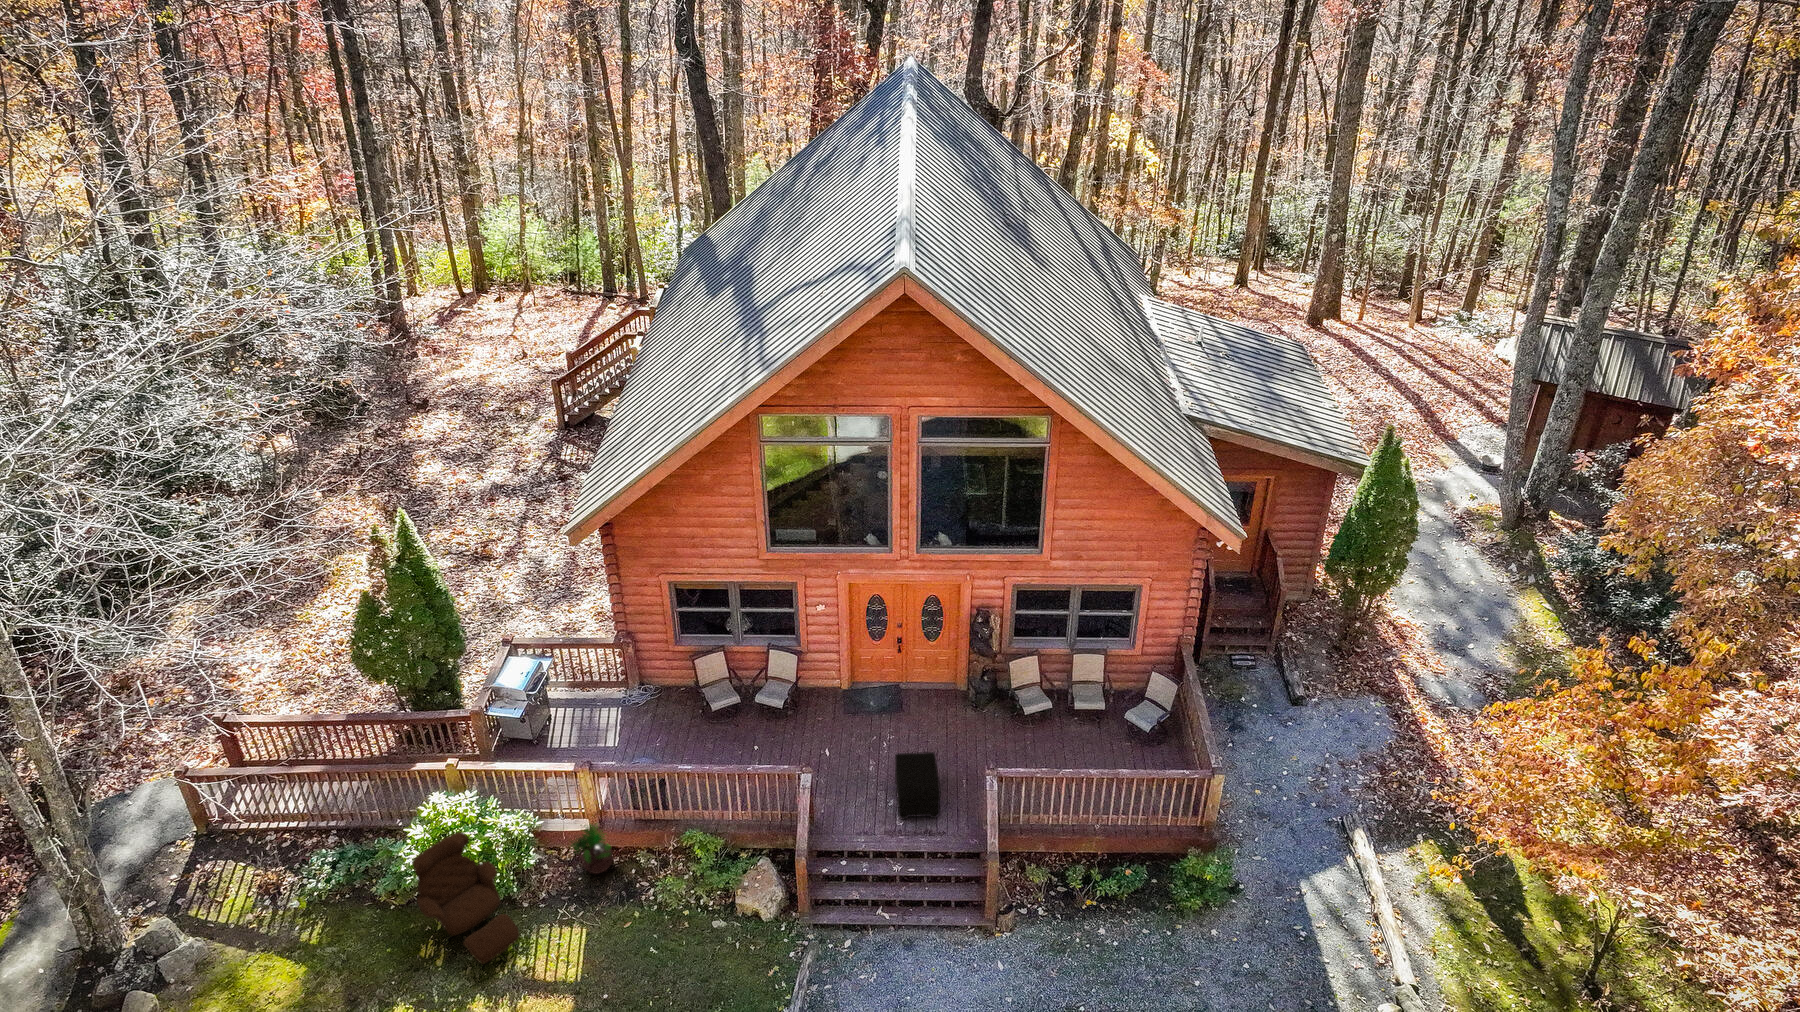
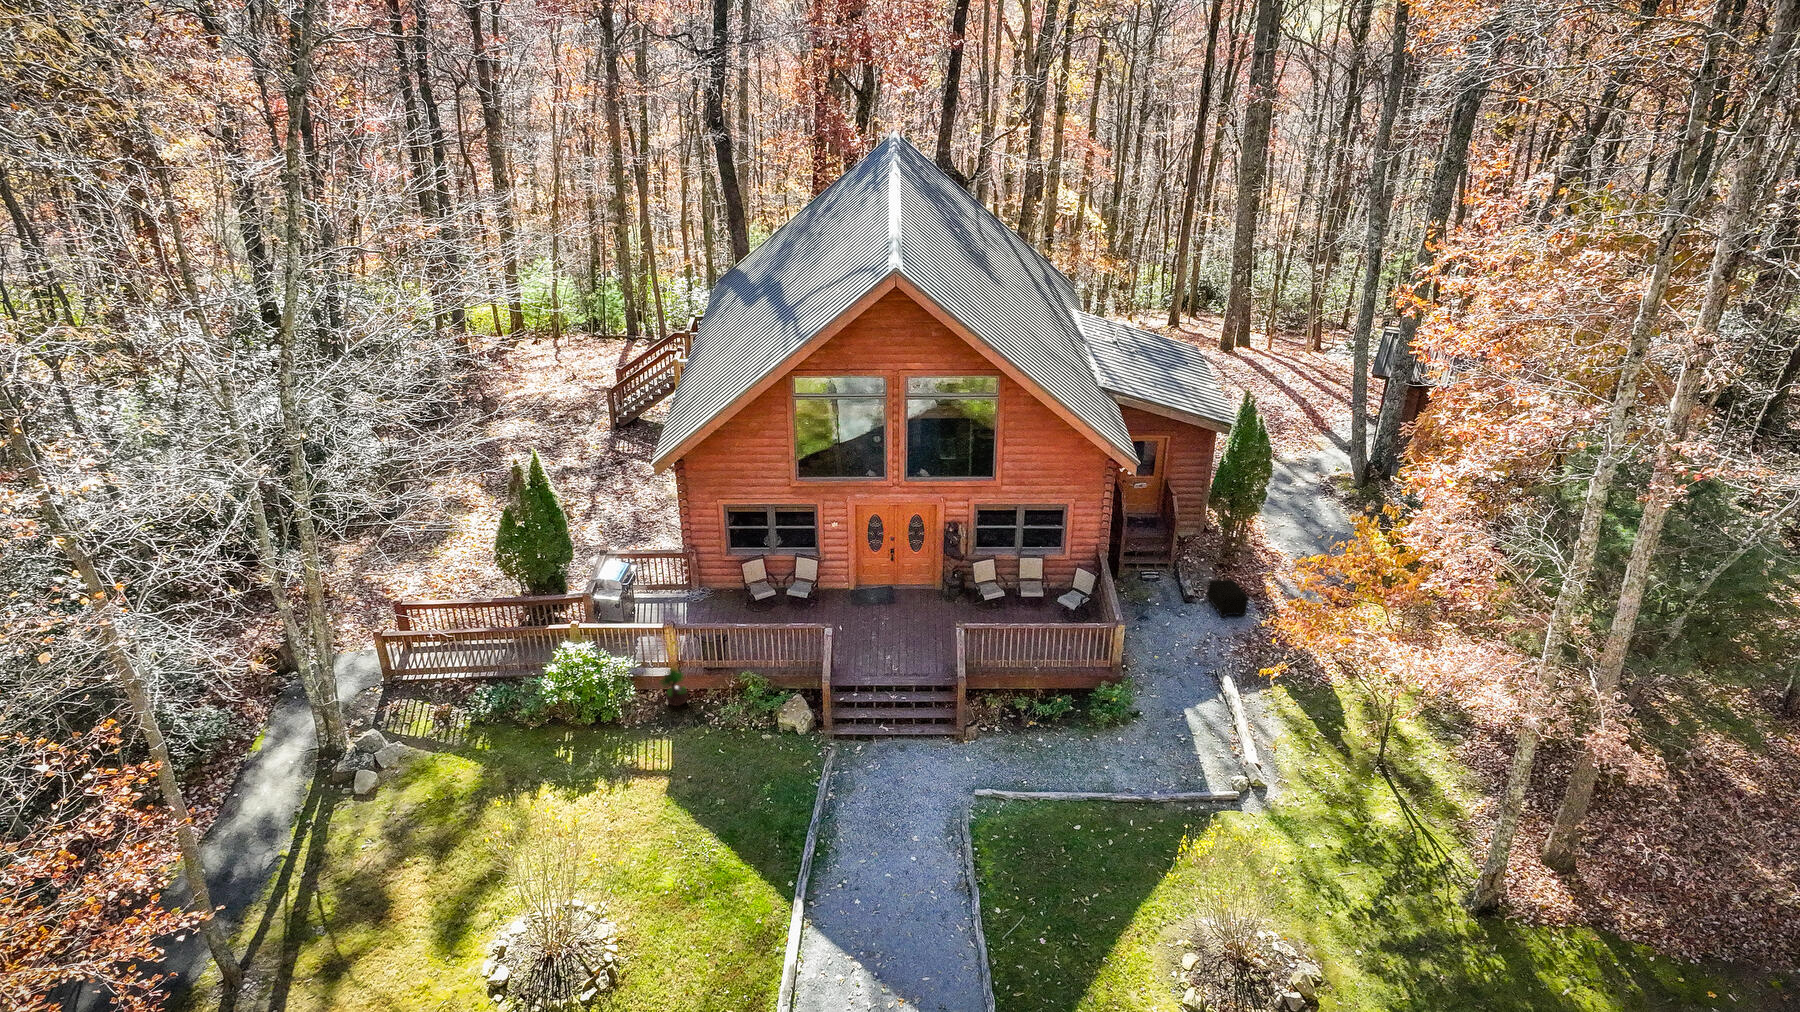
ottoman: present [895,752,941,819] -> present [1206,579,1249,617]
lounge chair: present [412,832,519,968] -> none [551,668,626,761]

